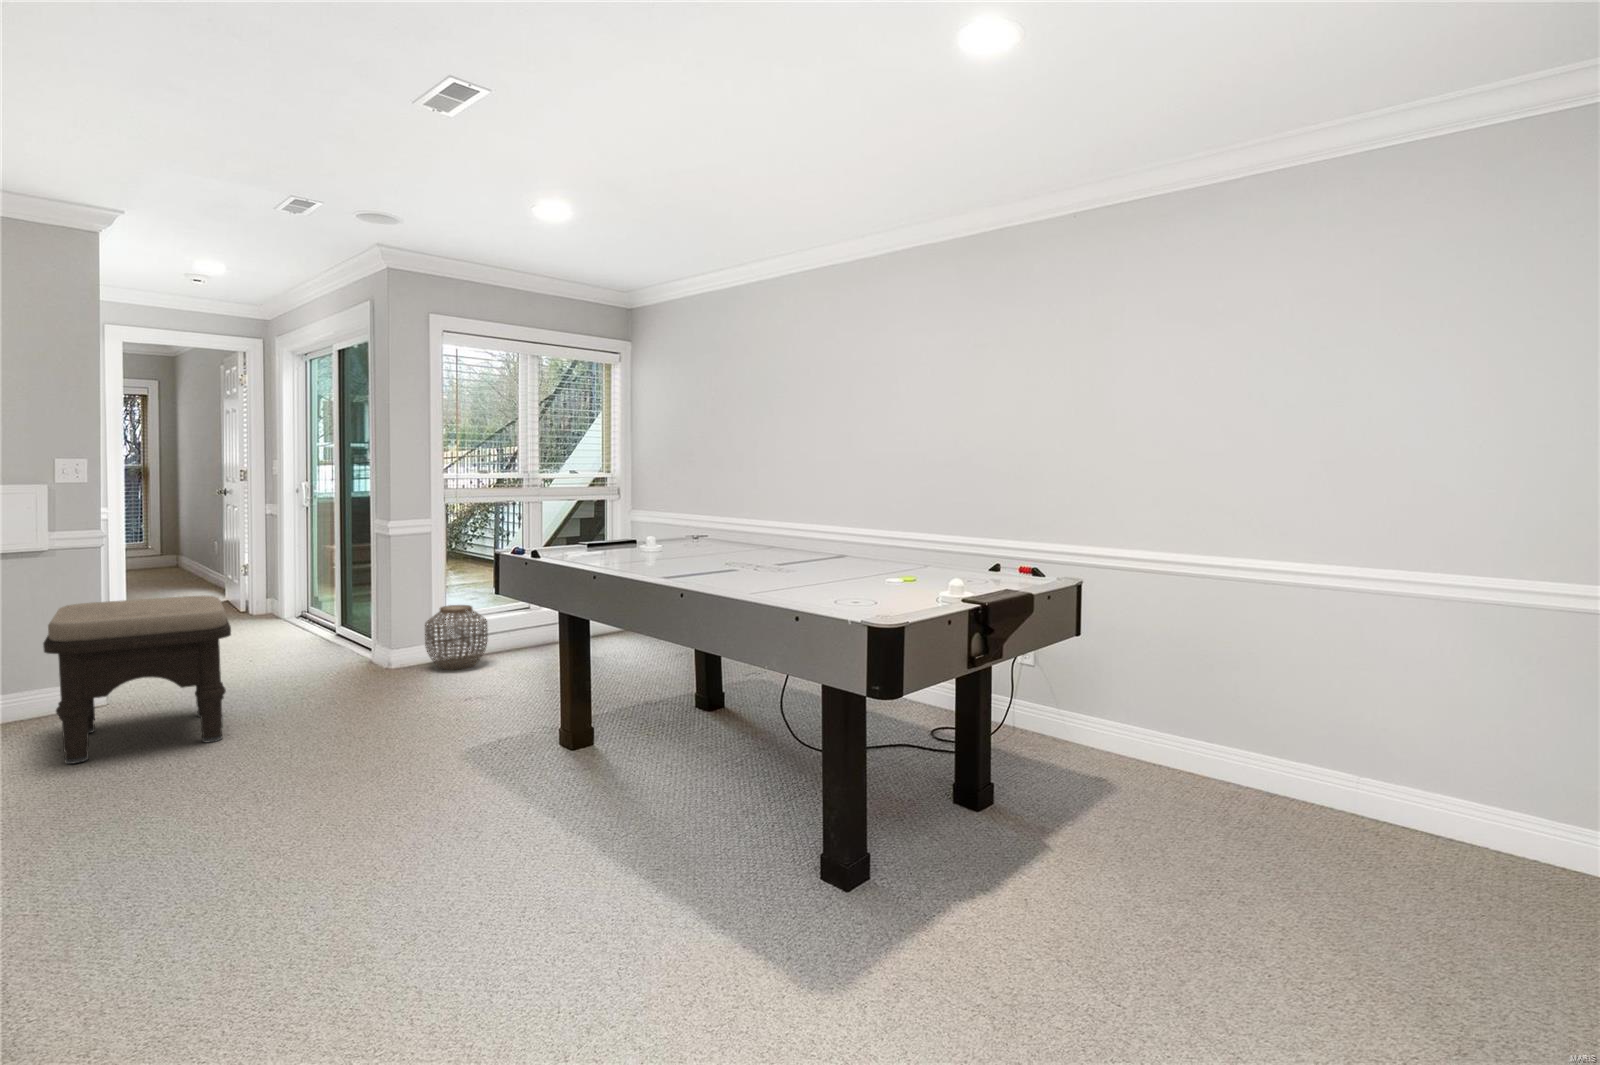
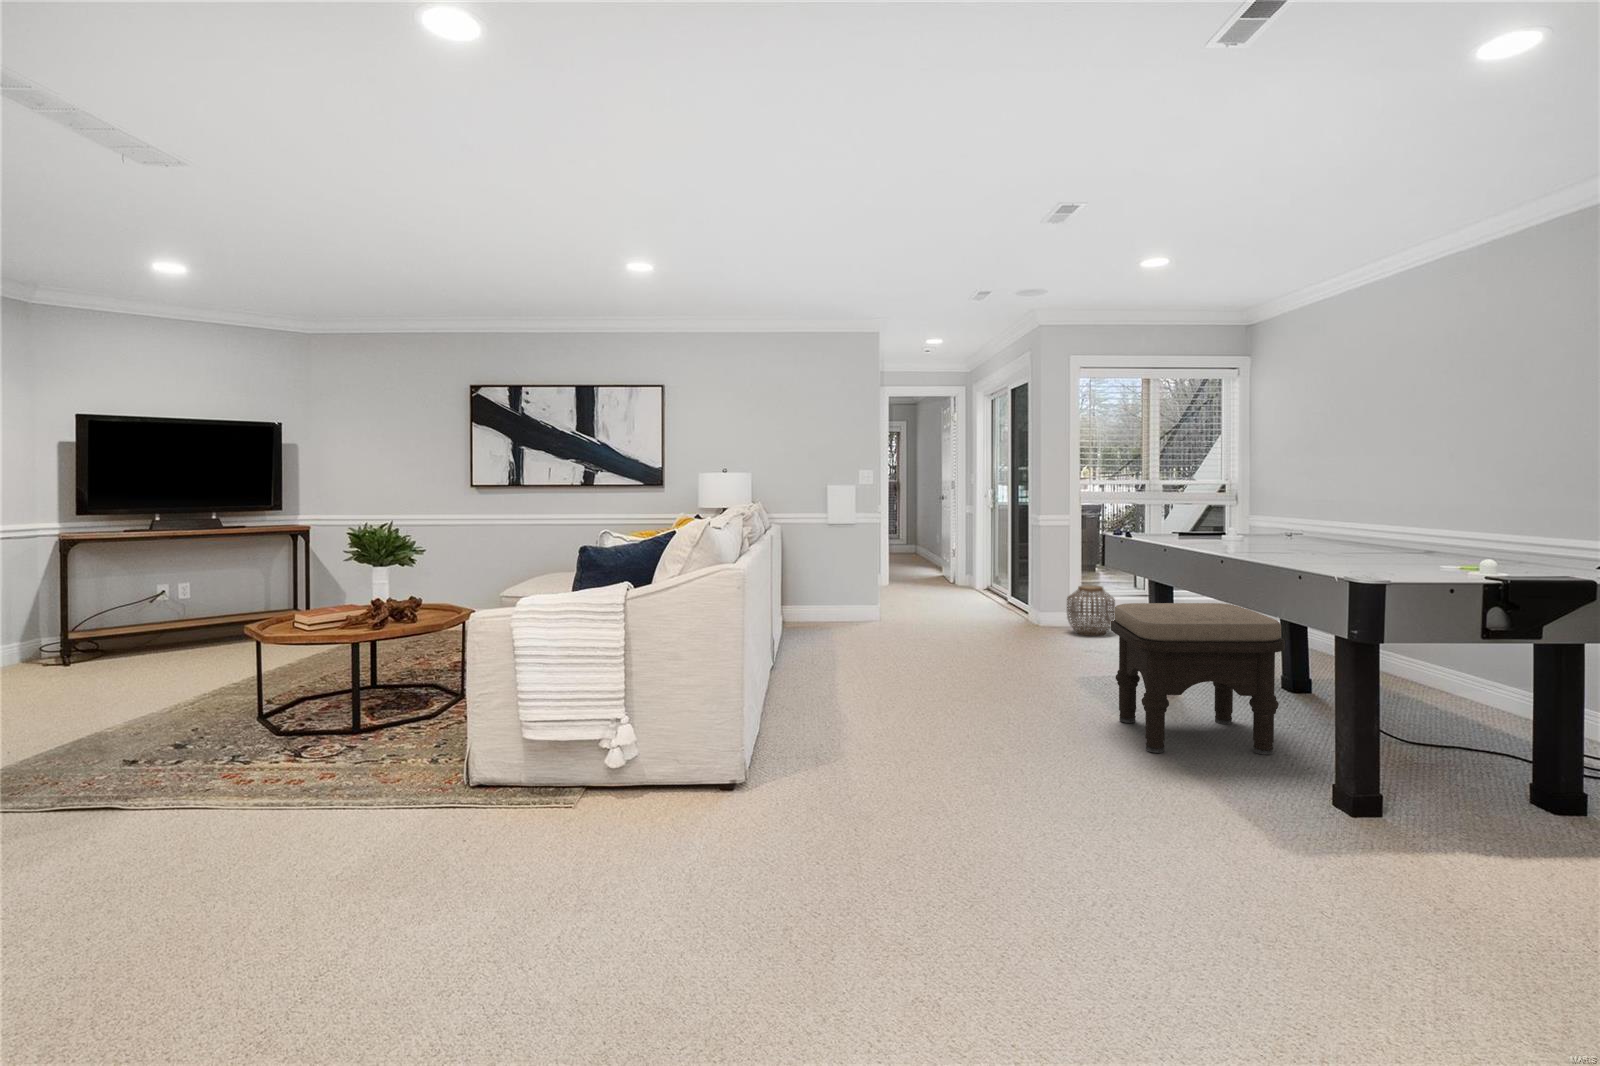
ottoman: present [43,595,231,764] -> present [1111,603,1285,755]

